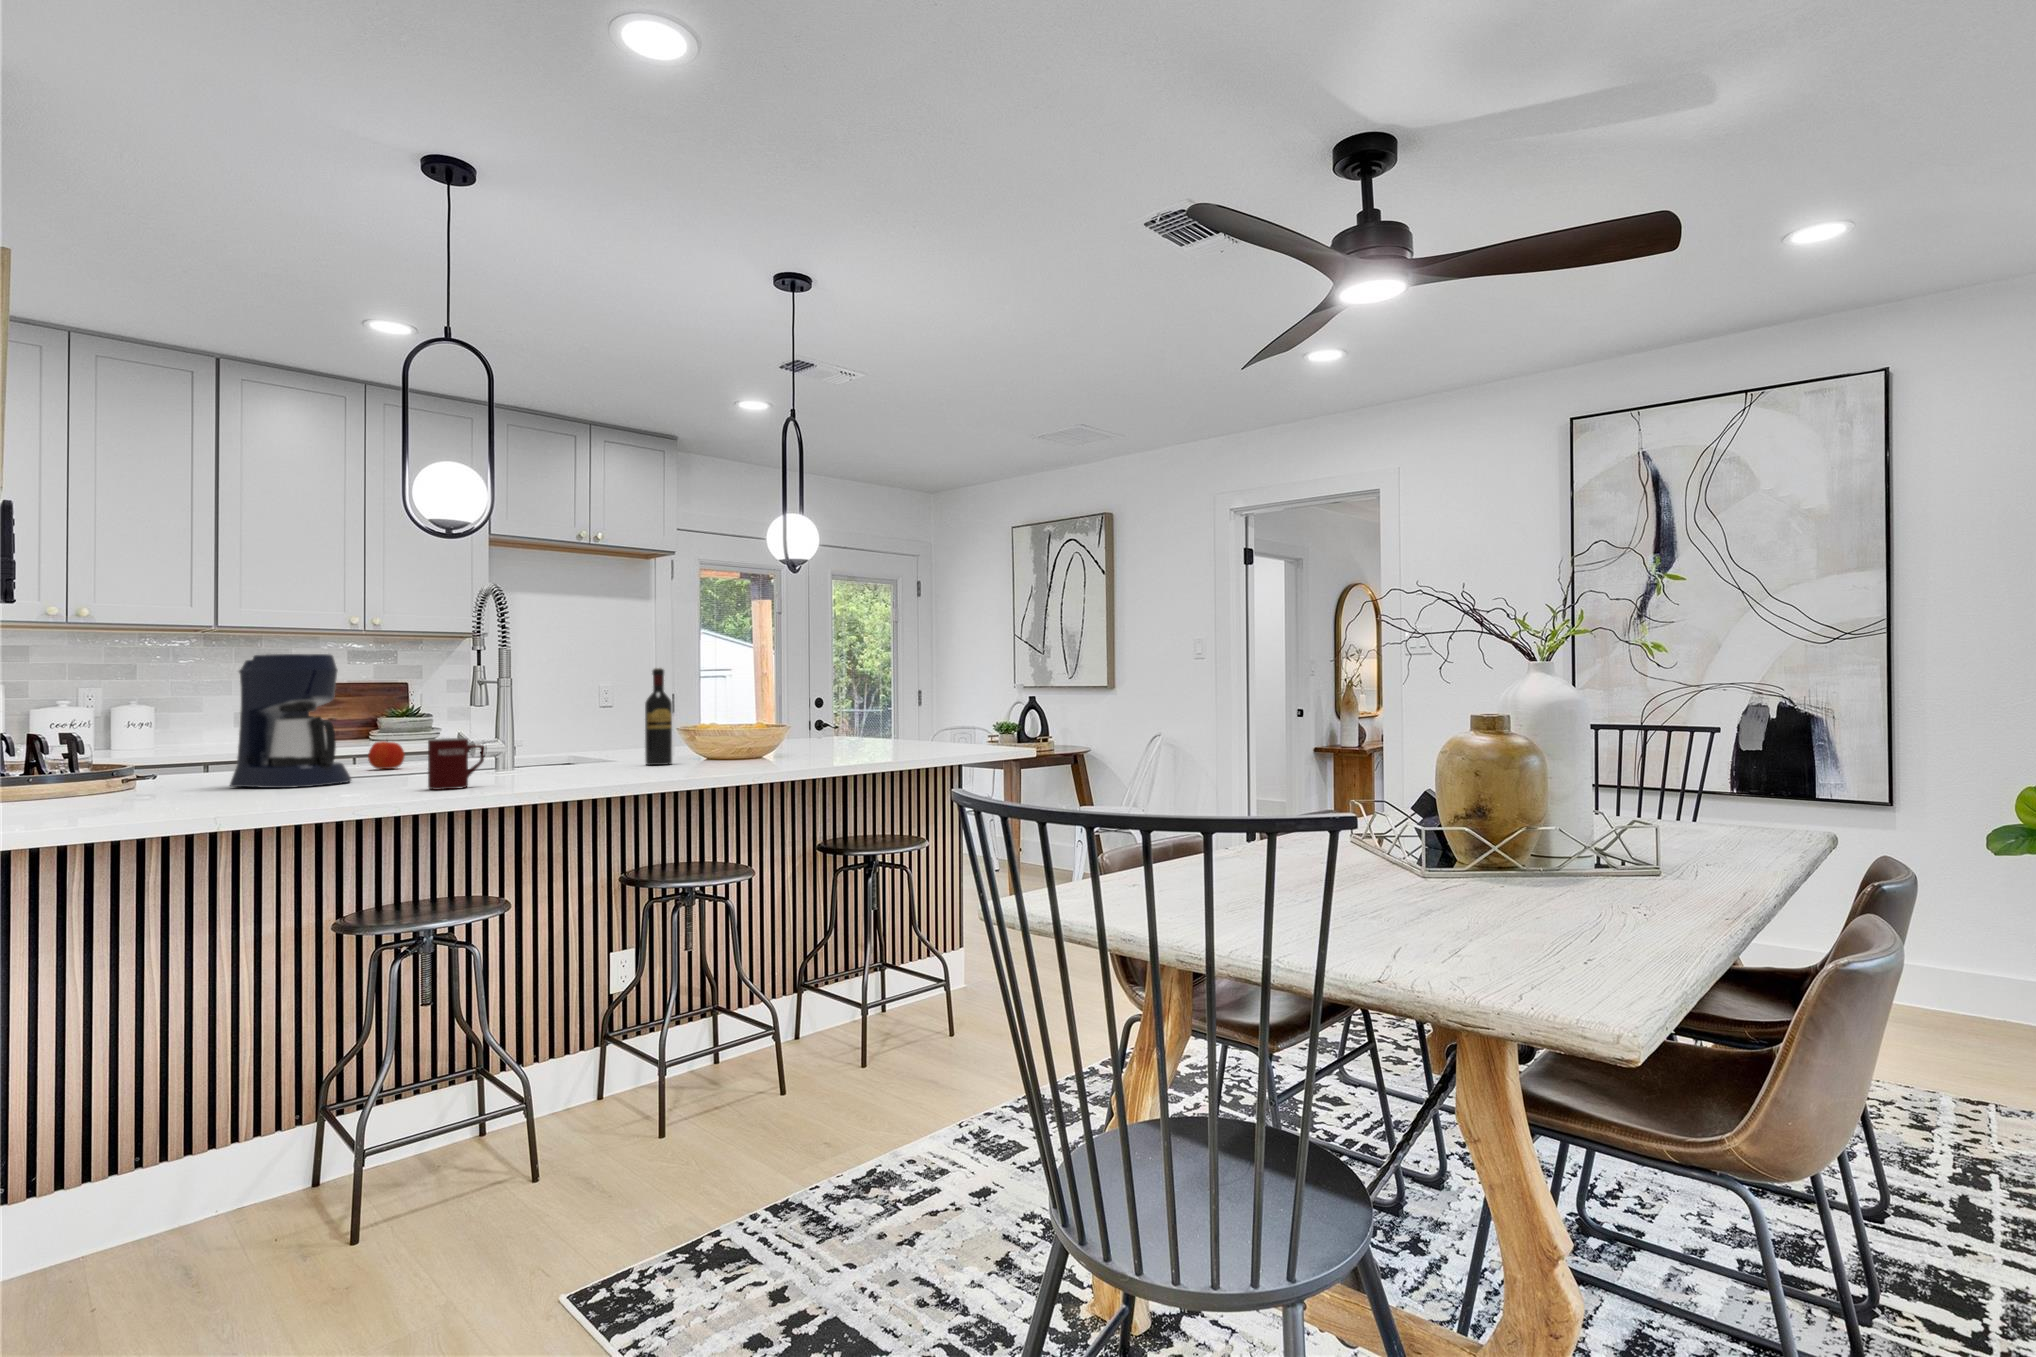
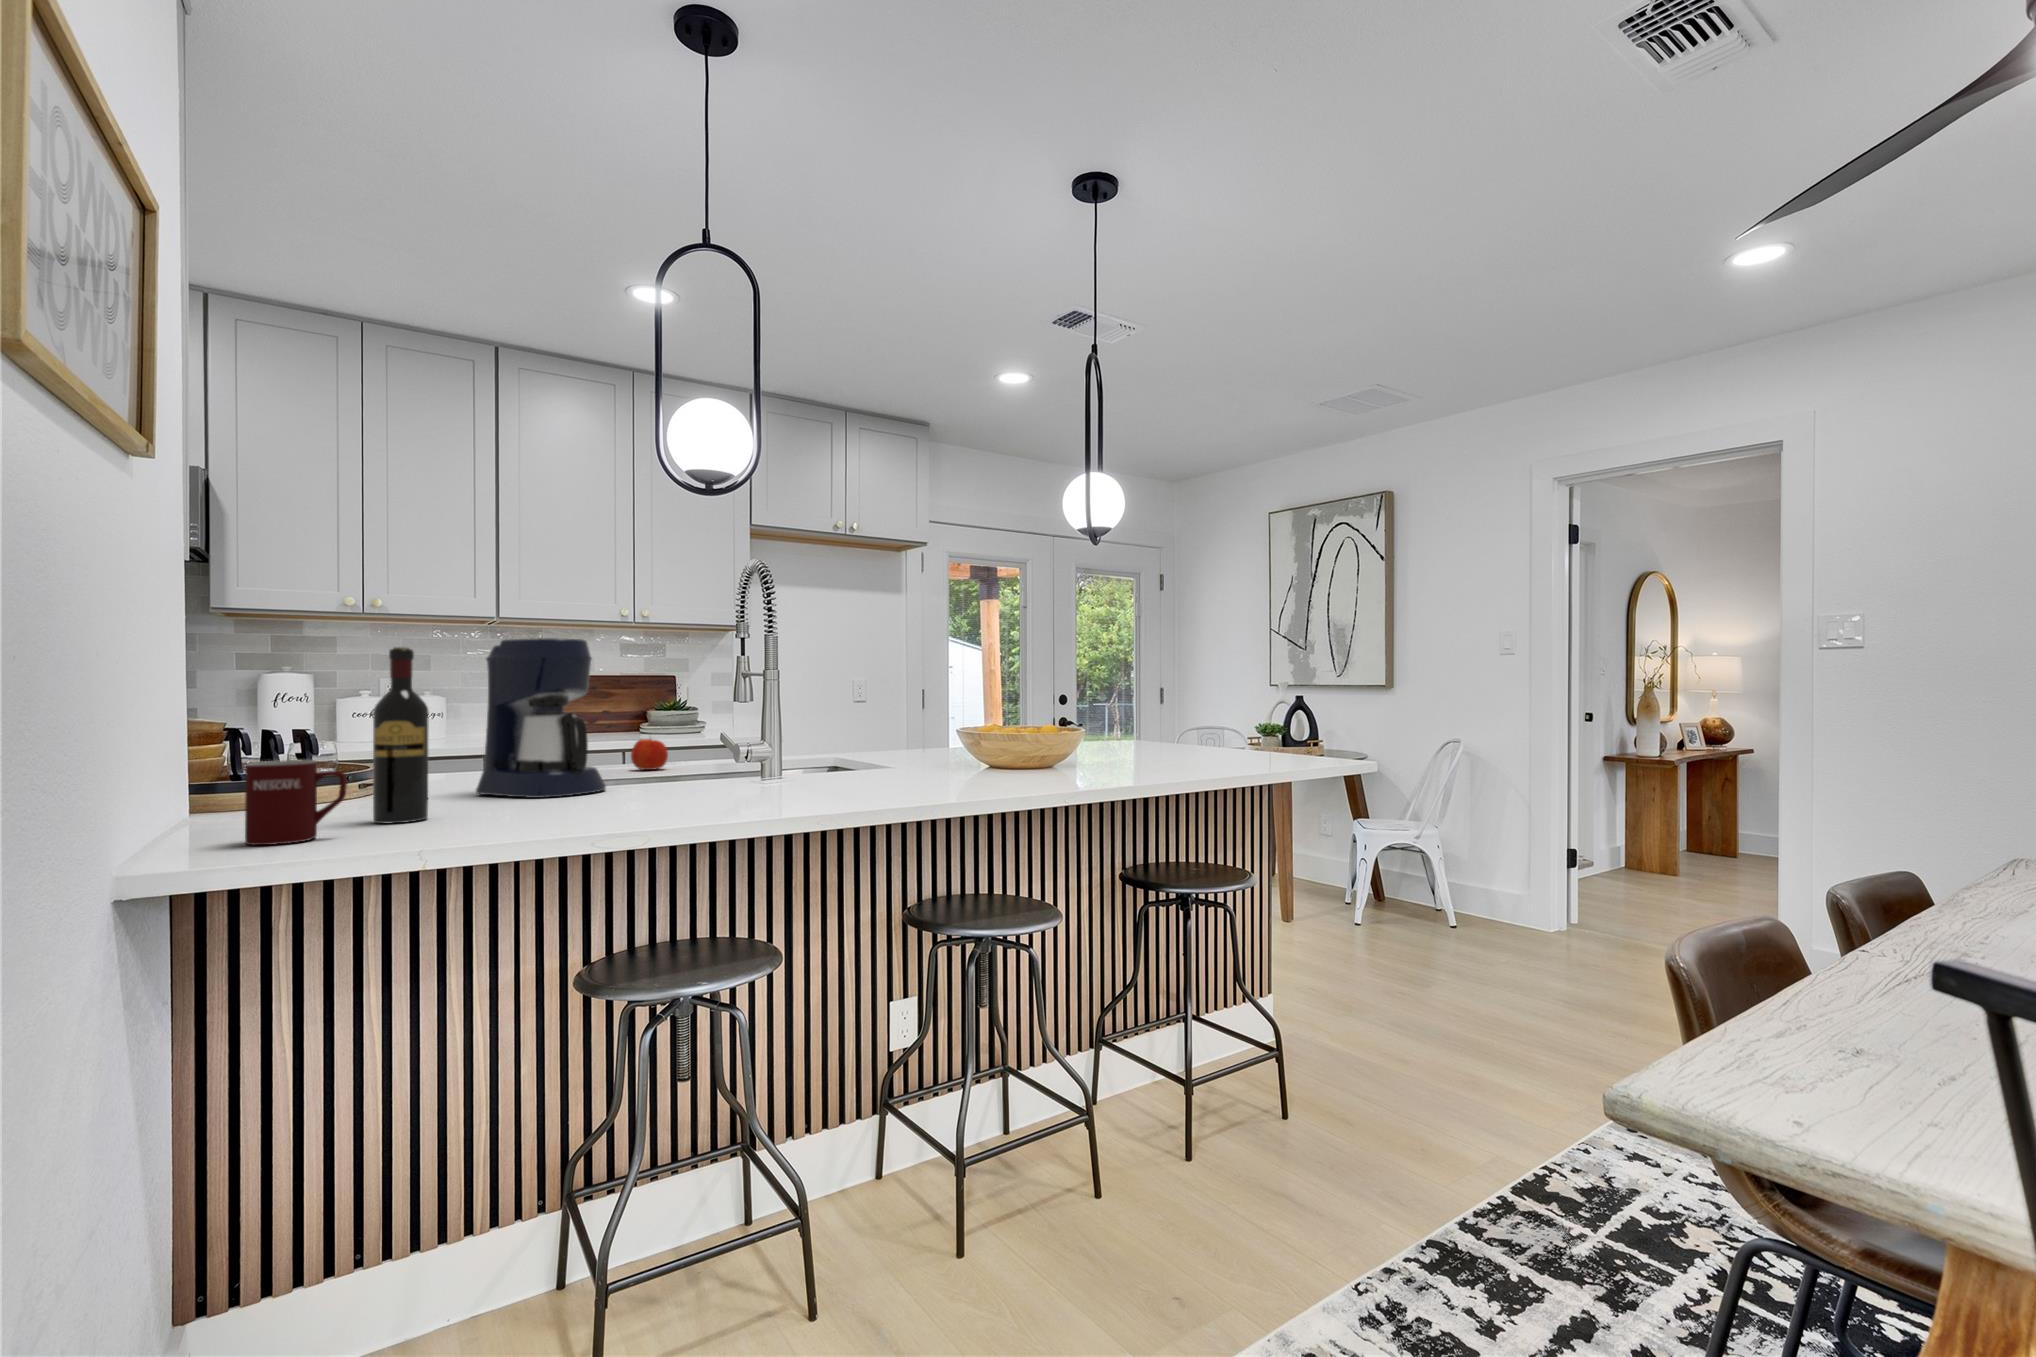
wine bottle: present [645,668,672,765] -> present [373,647,429,824]
mug: present [428,738,485,790] -> present [245,760,347,845]

